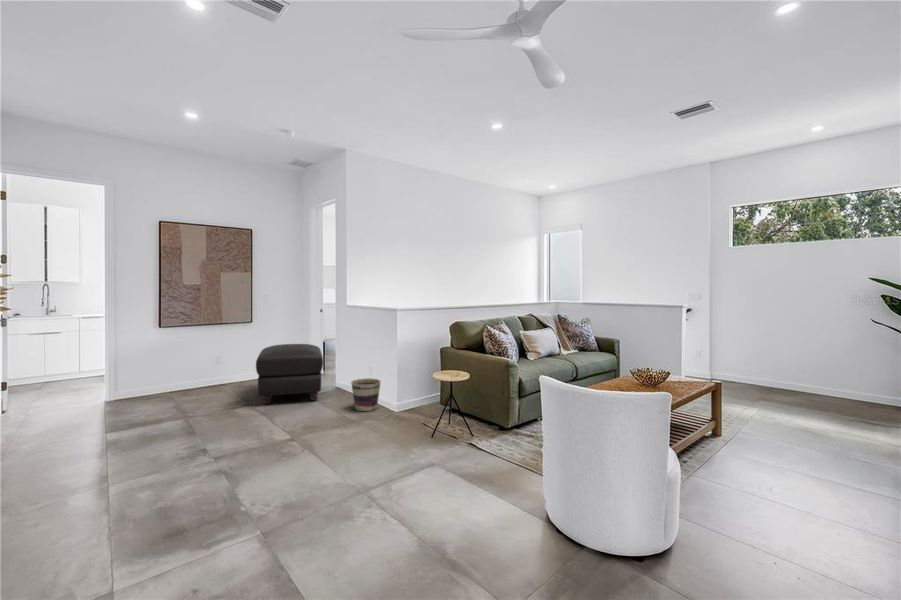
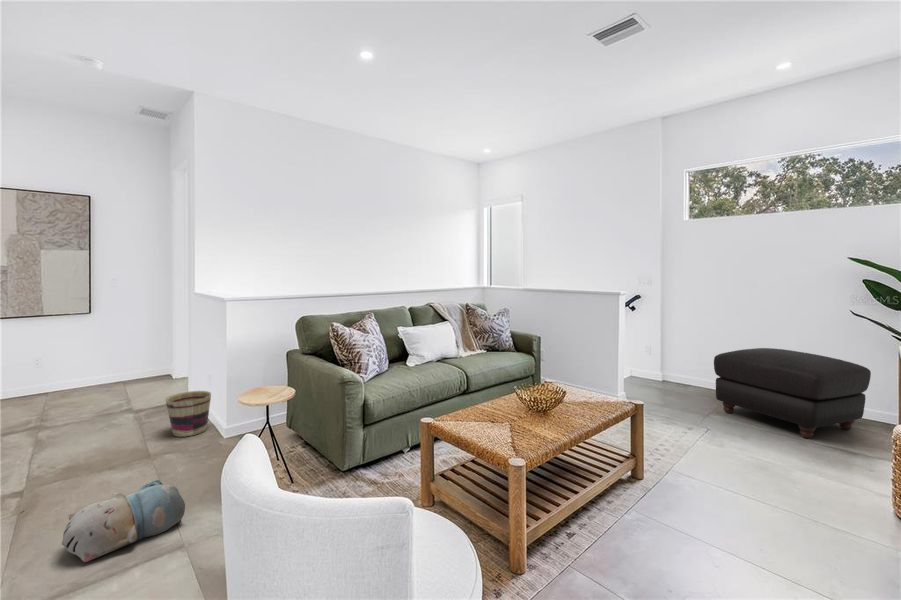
ottoman: present [256,344,323,404] -> present [714,348,871,439]
plush toy: none [364,427,424,470] -> present [62,479,185,562]

